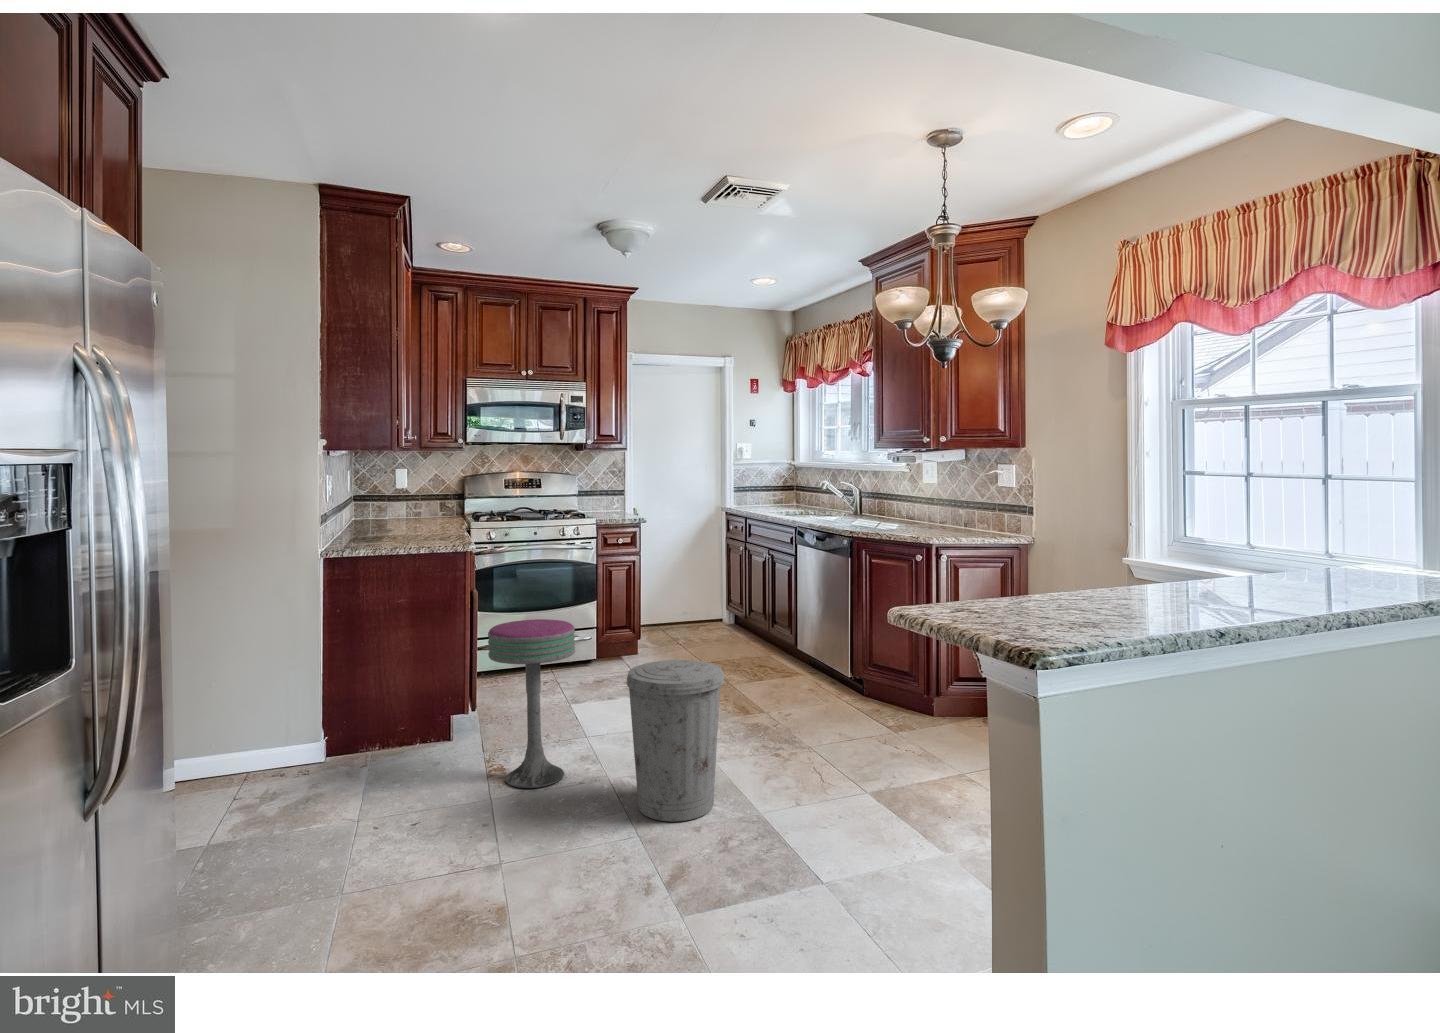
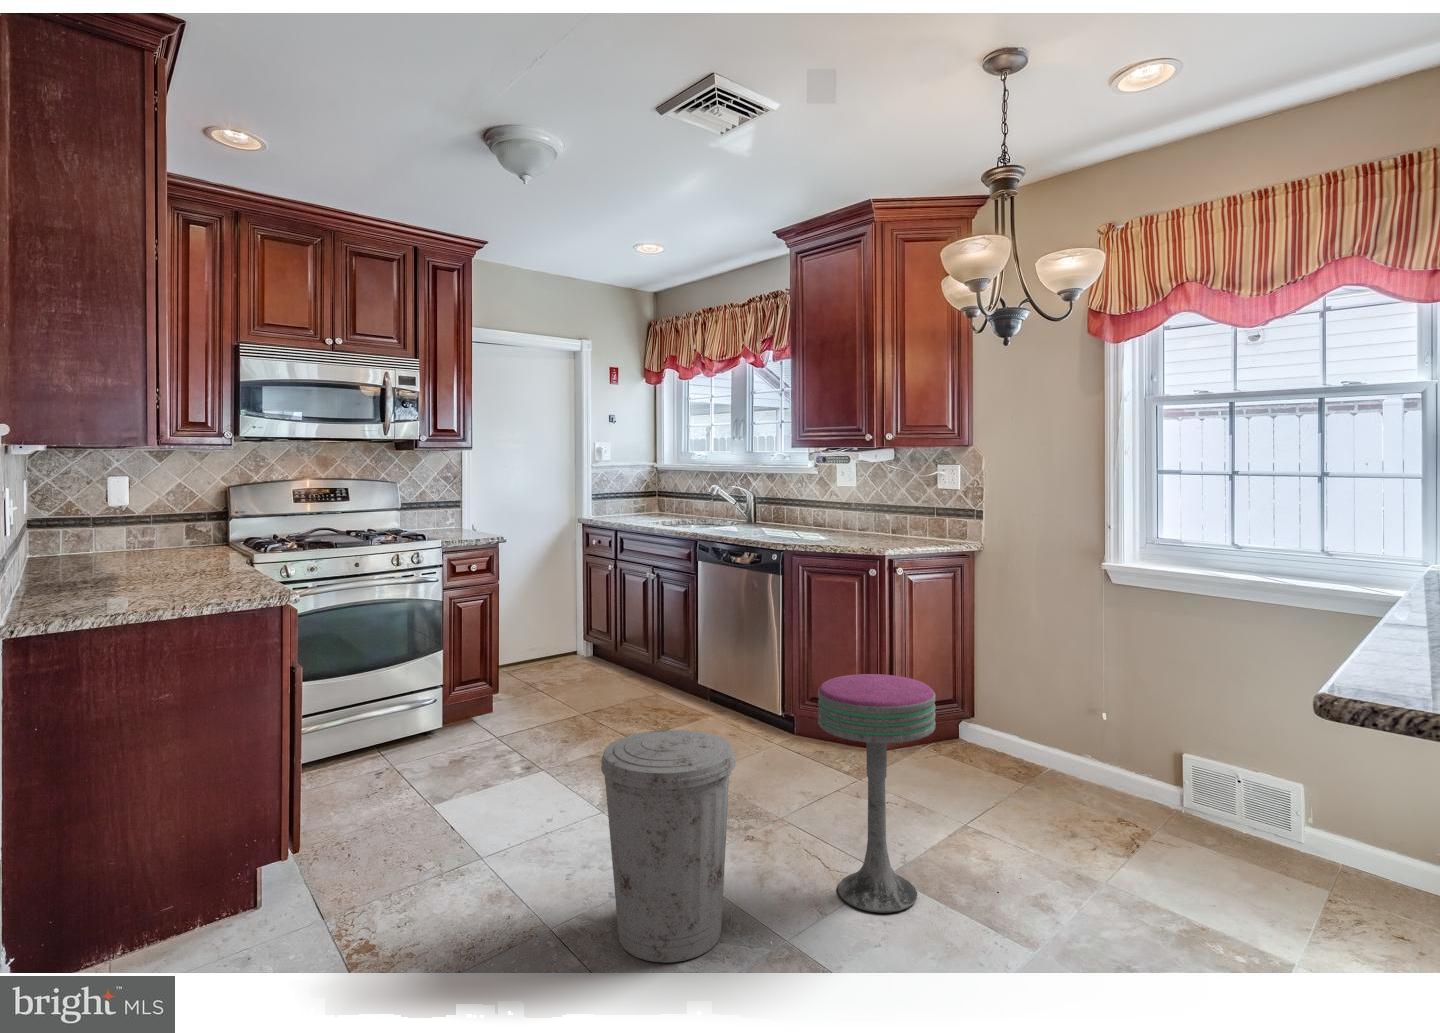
bar stool: present [488,619,575,788] -> present [818,674,936,913]

